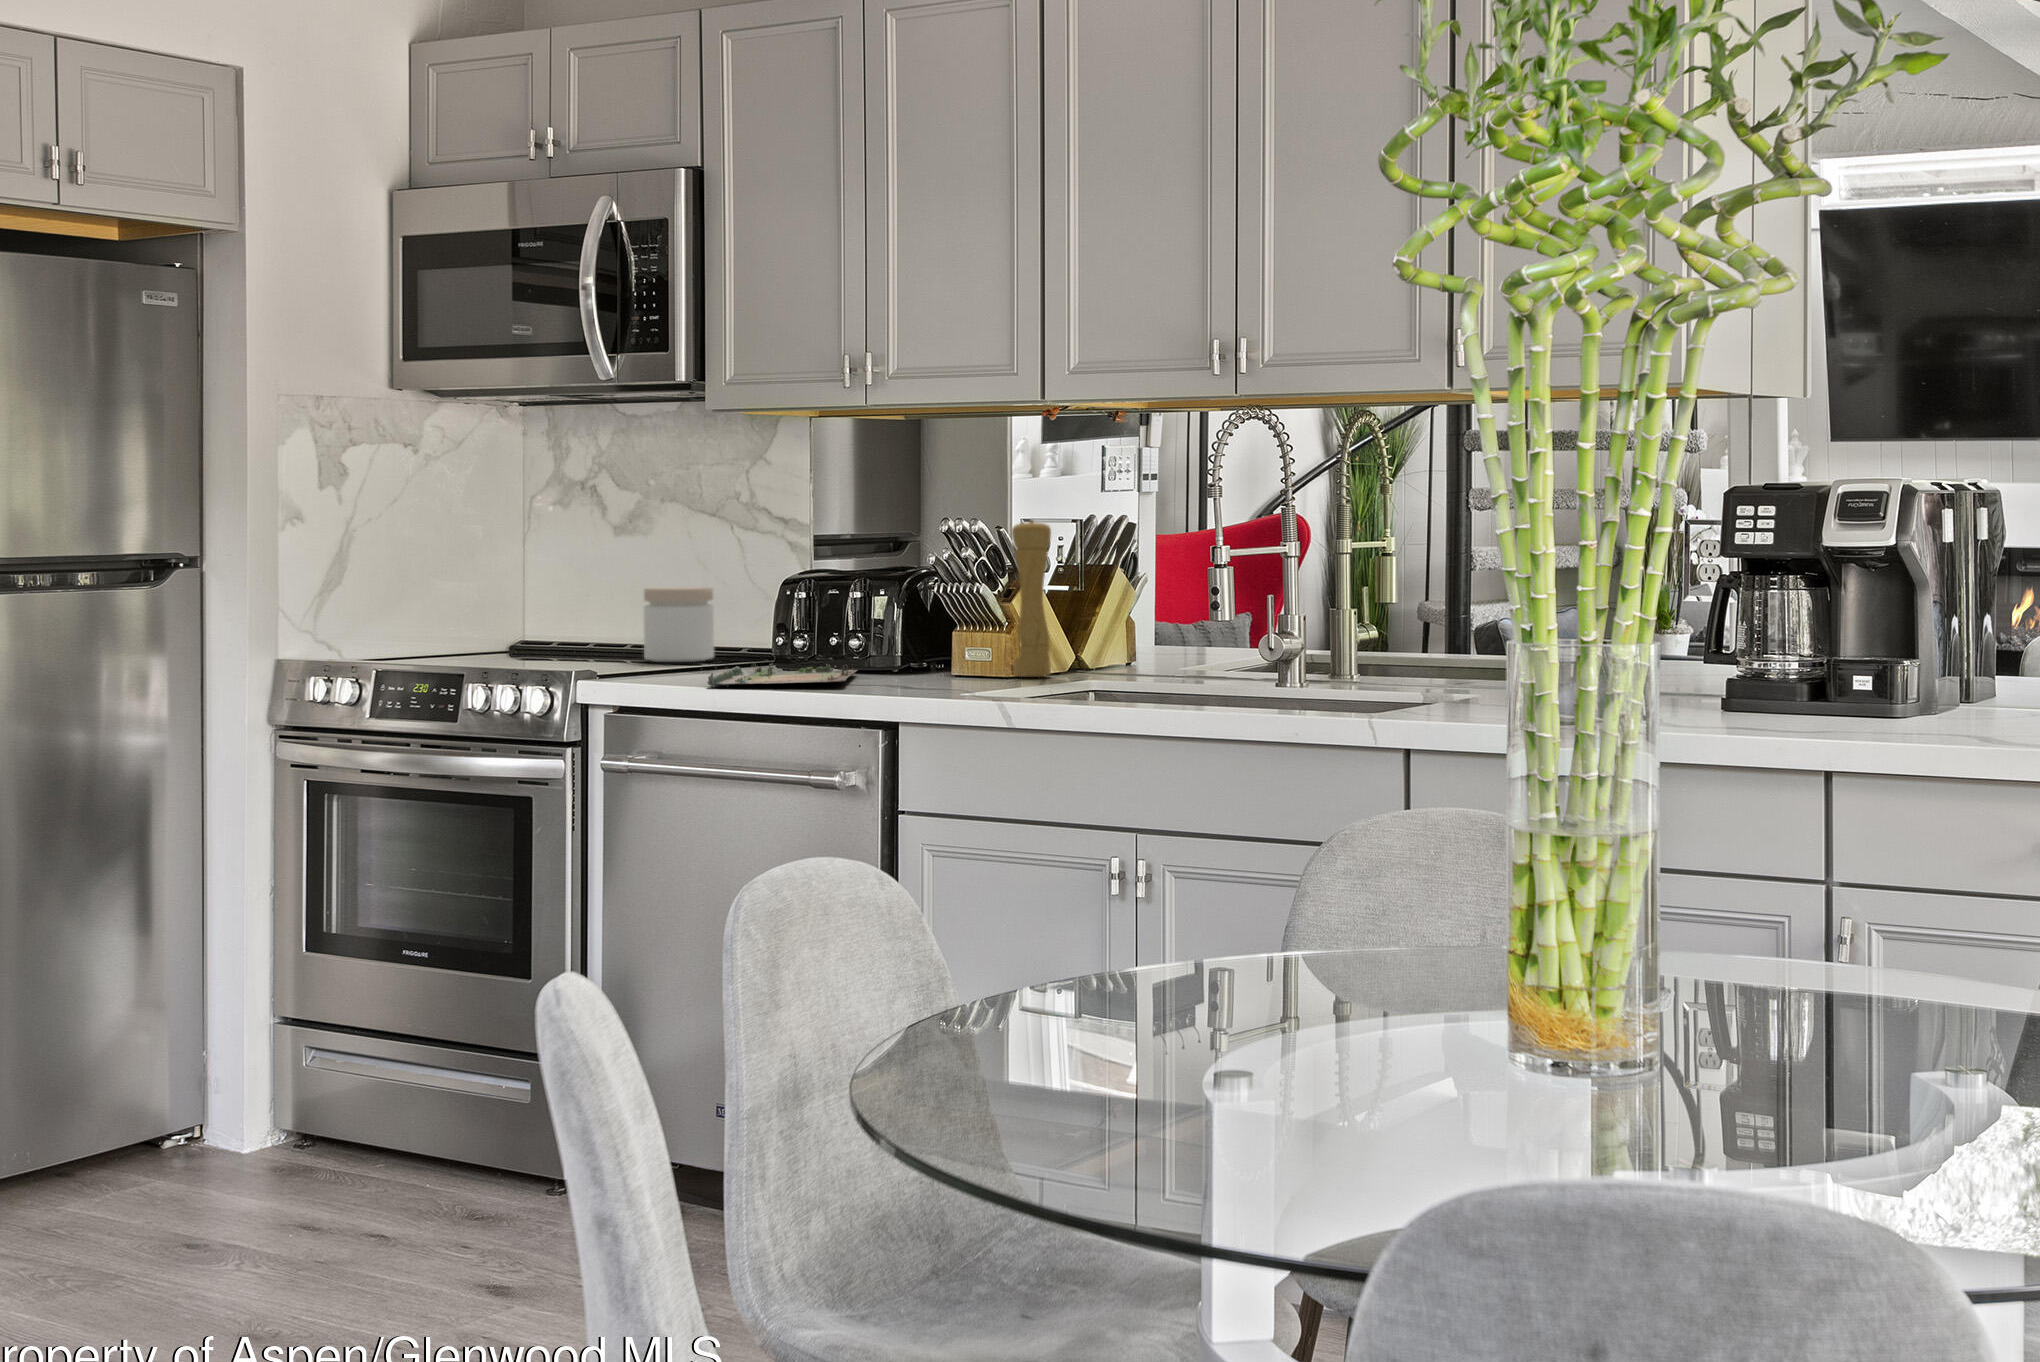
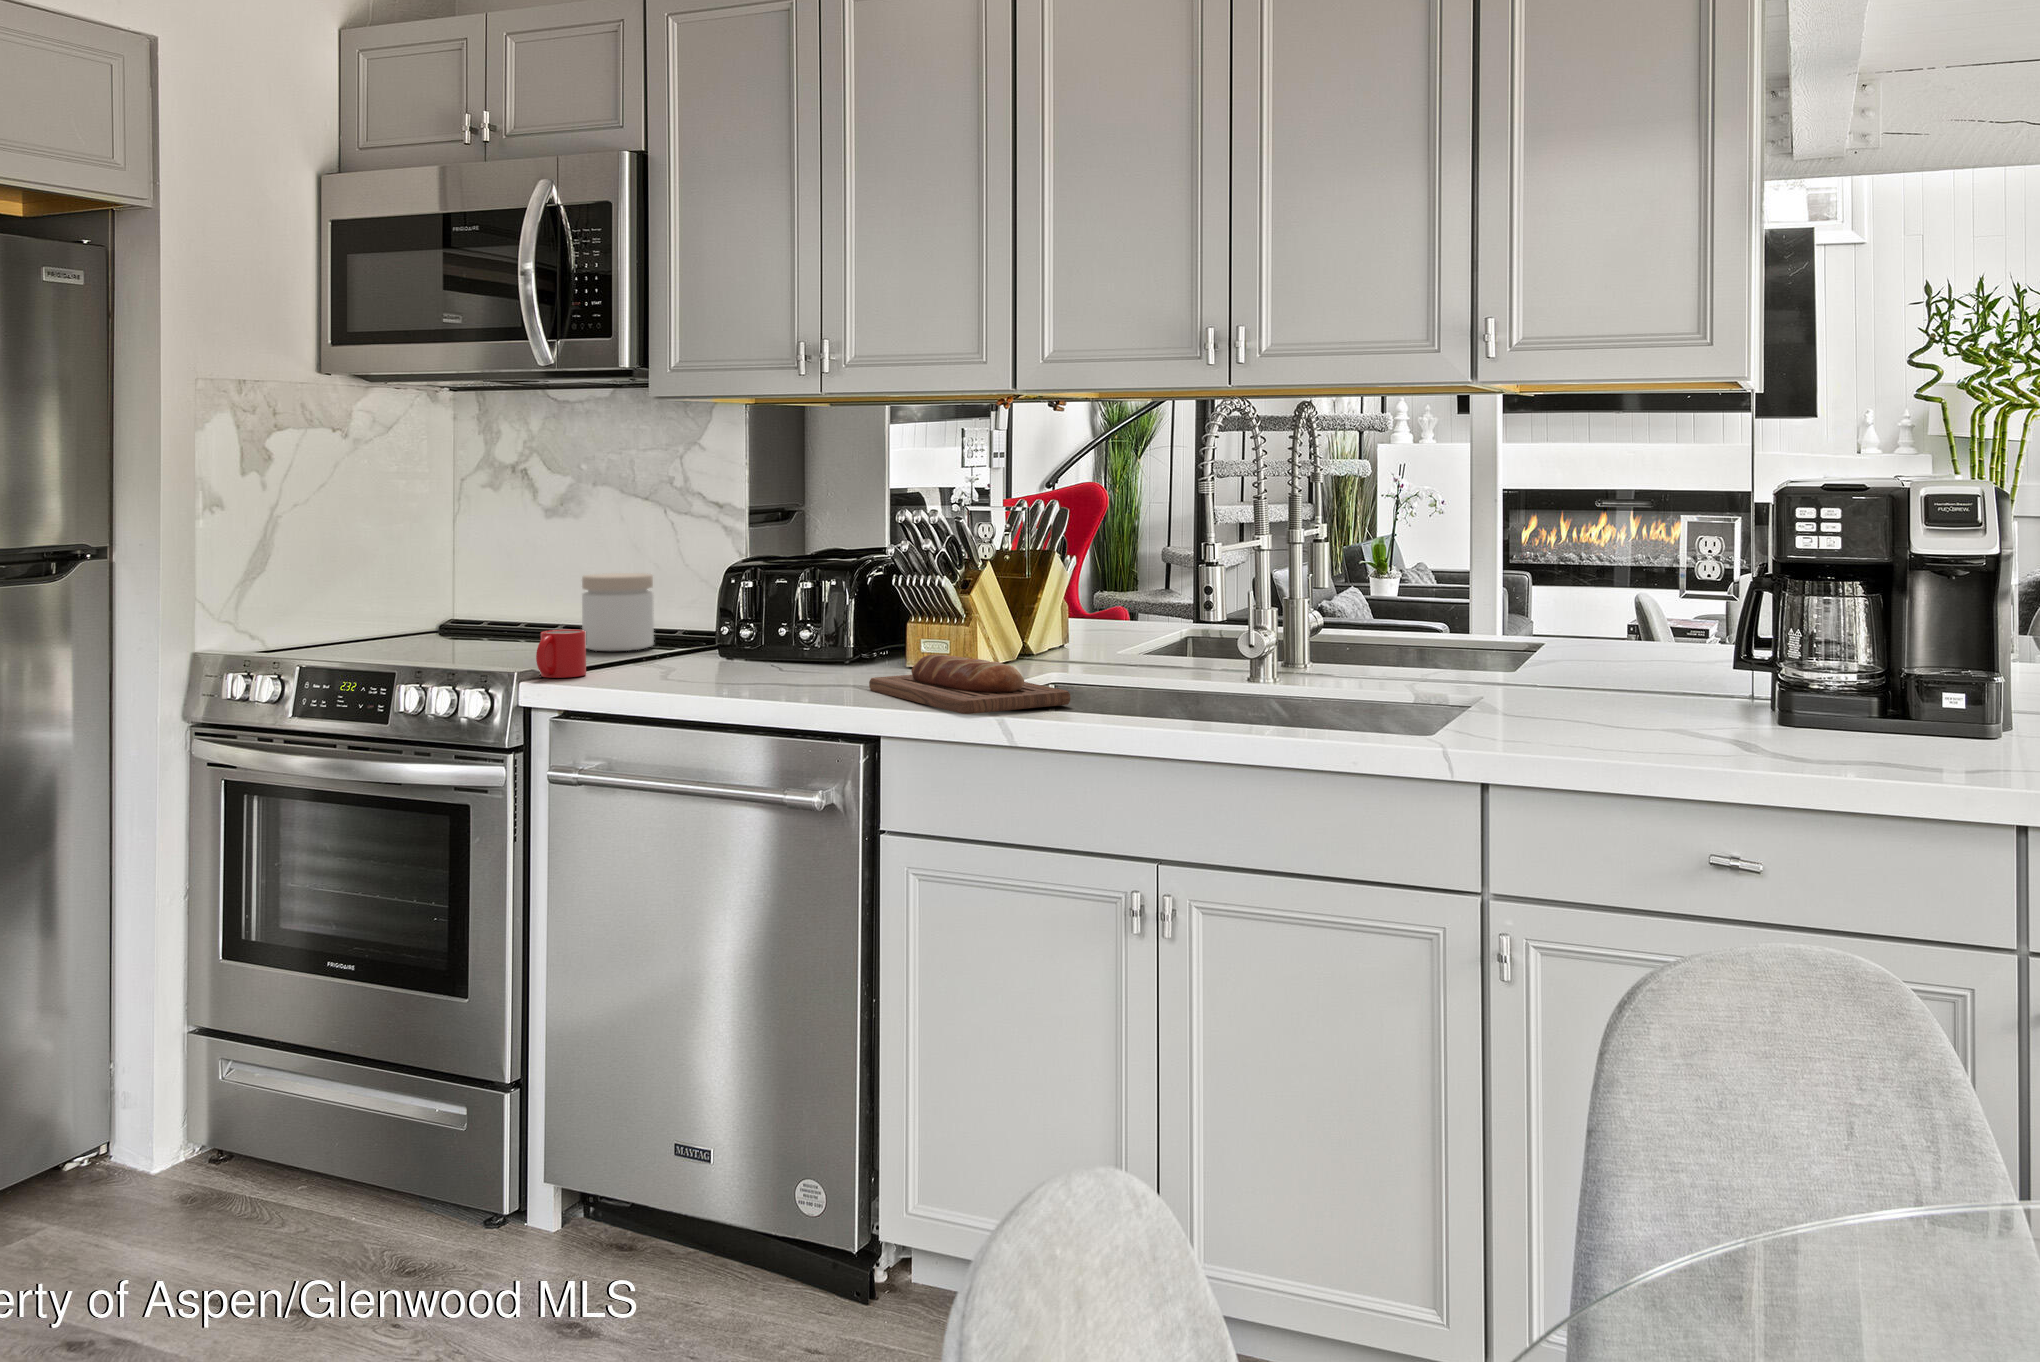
pepper mill: present [1012,520,1051,677] -> none [971,511,1011,670]
mug: none [592,634,641,678] -> present [536,630,586,678]
bread loaf: none [901,655,1079,702] -> present [869,654,1070,714]
tray: present [707,658,857,687] -> none [663,648,812,691]

